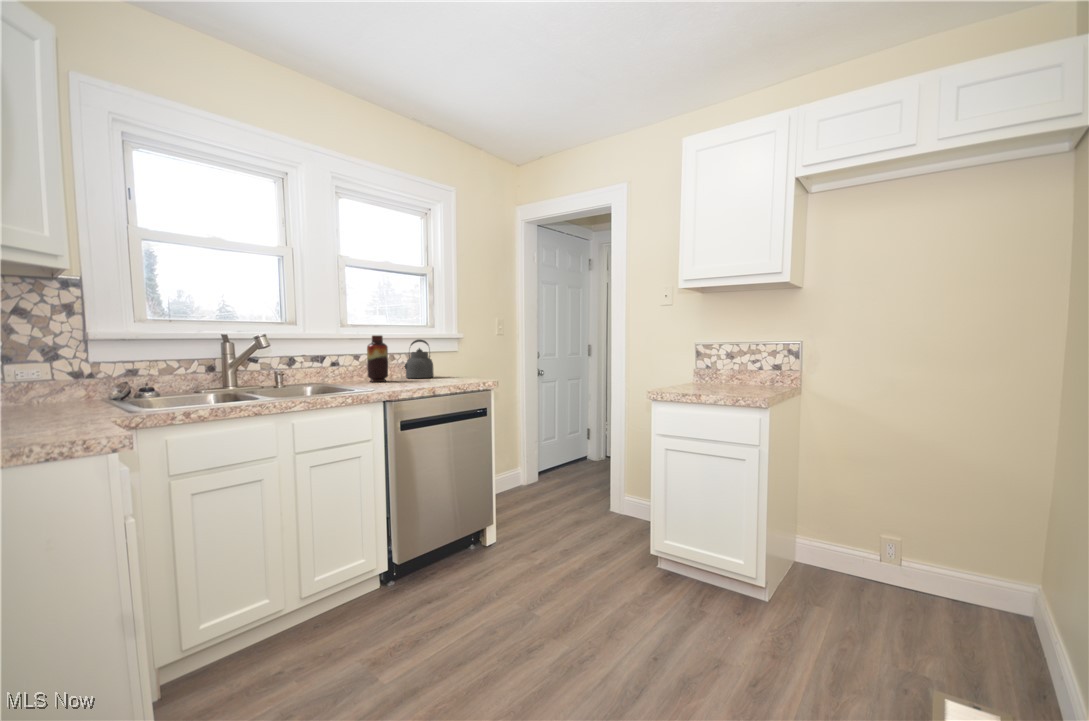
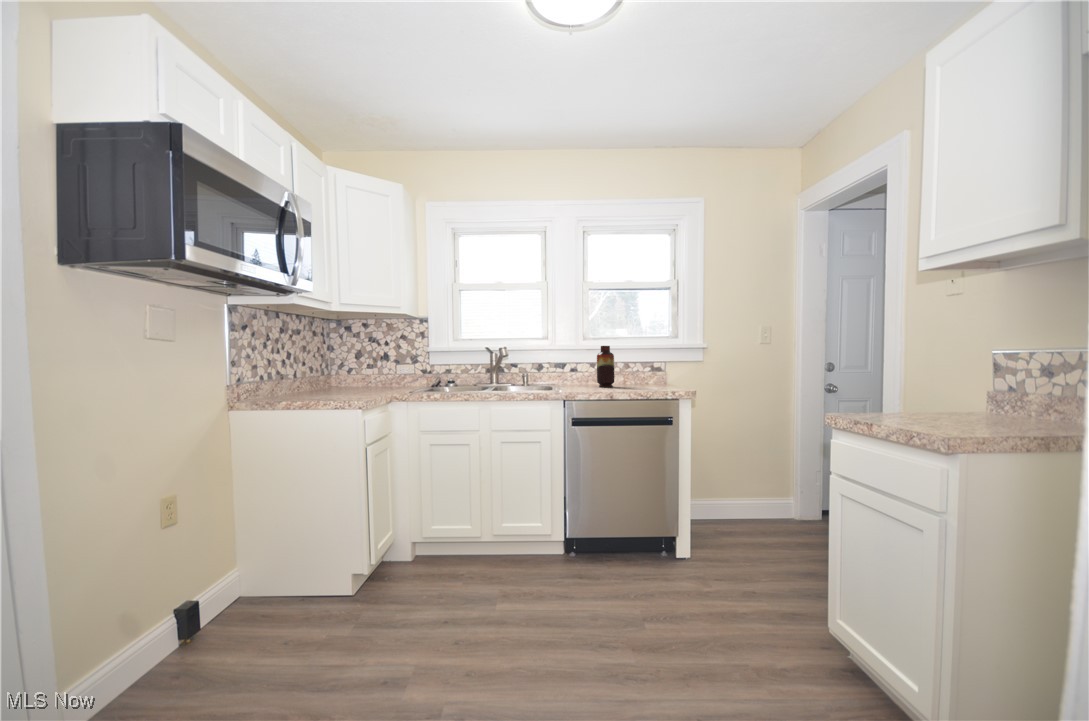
kettle: present [404,340,434,378] -> none [629,349,667,386]

